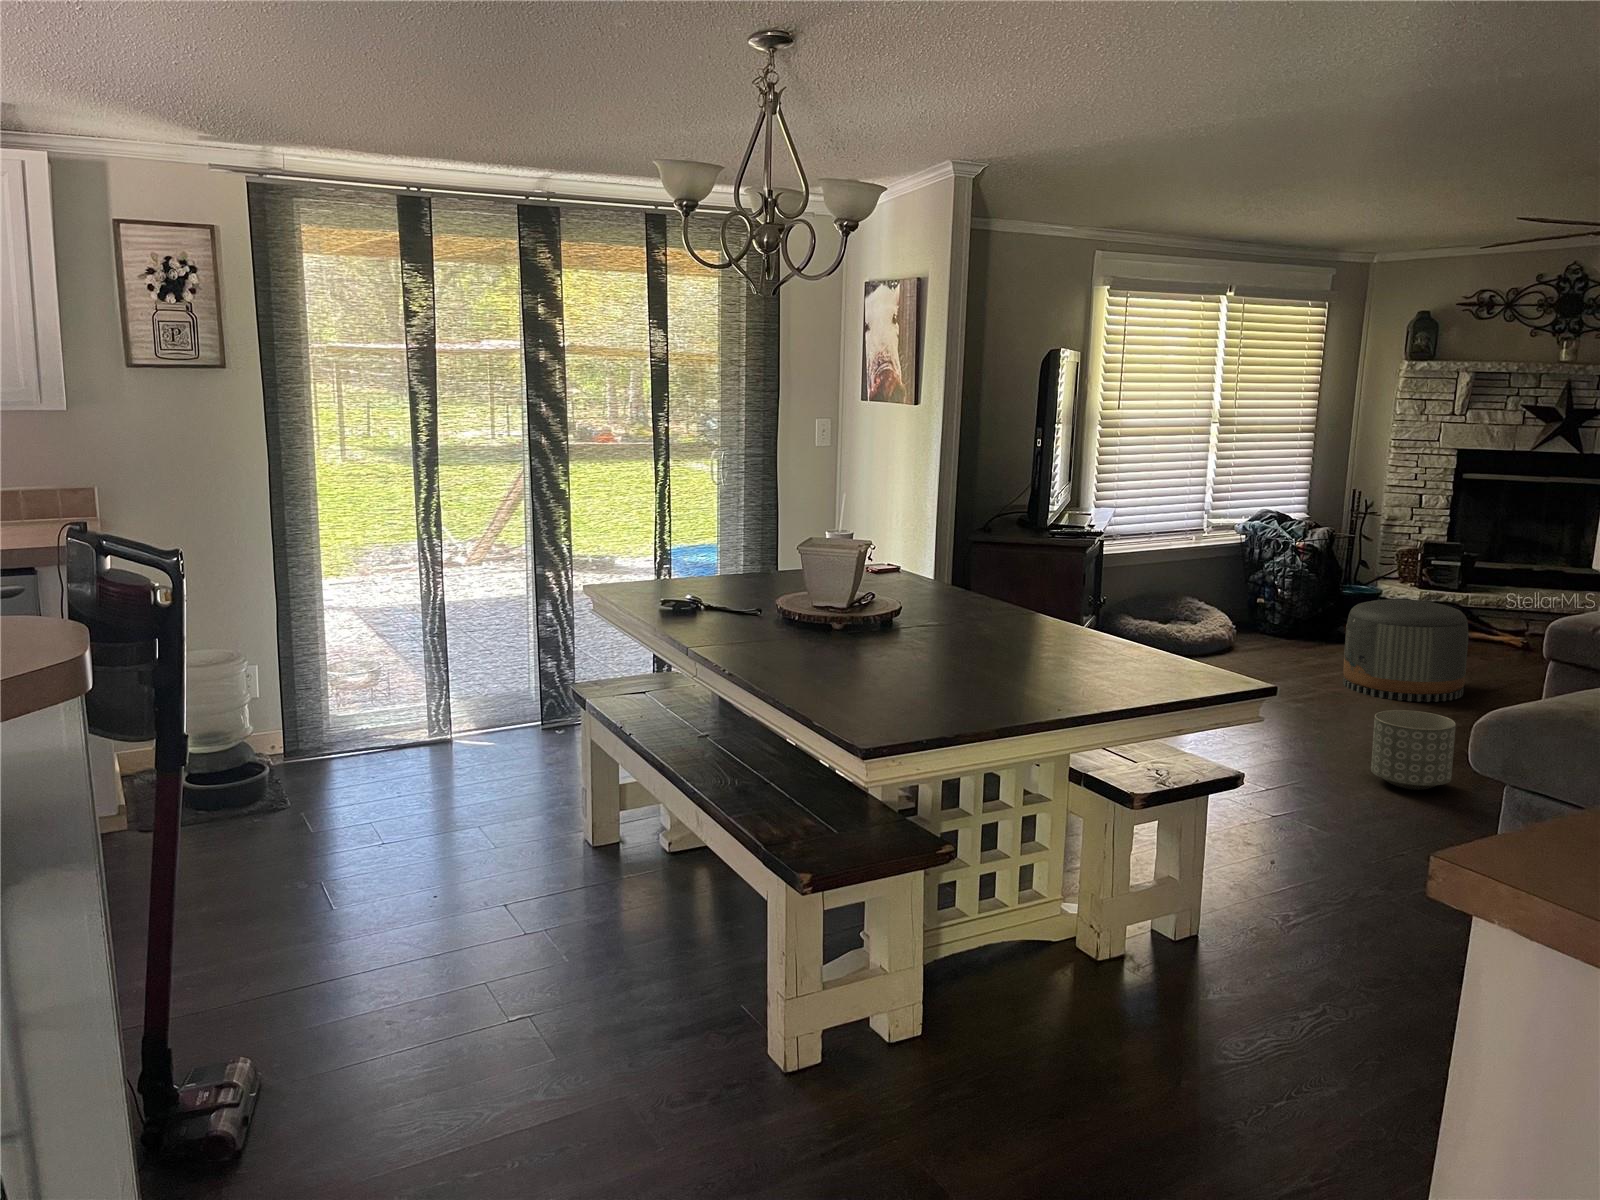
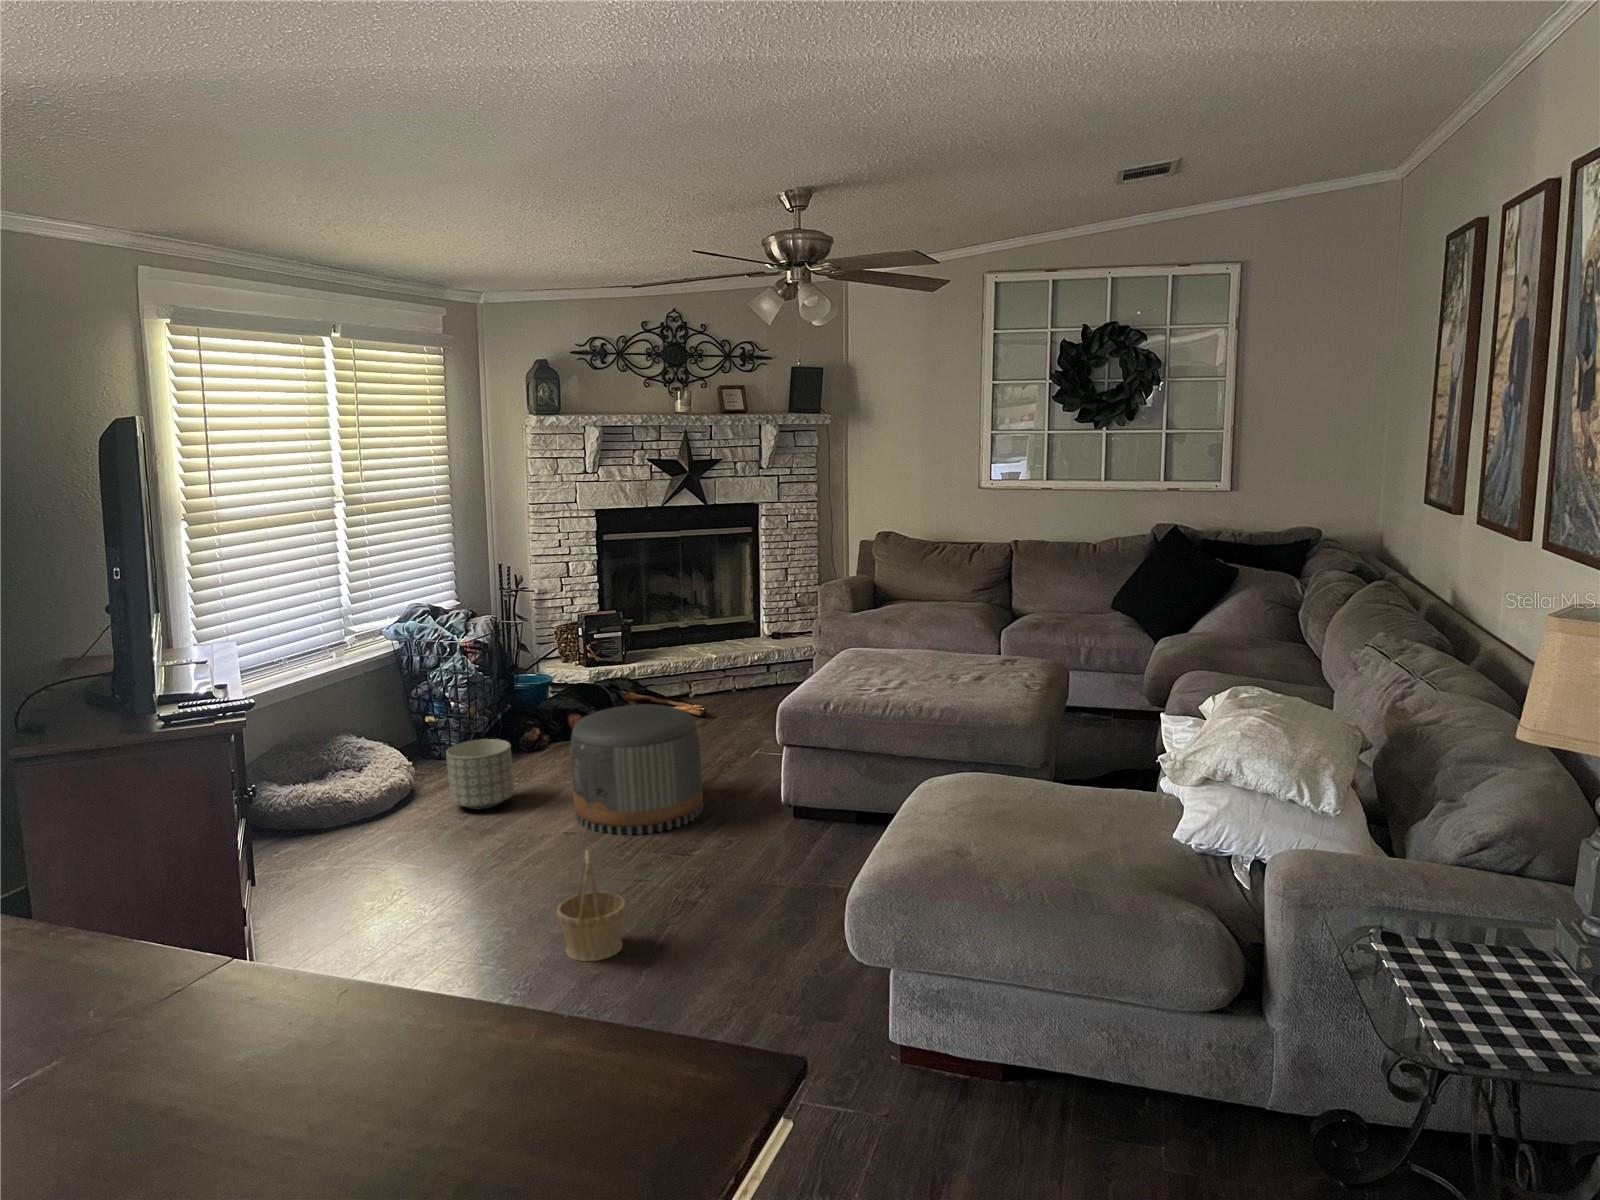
basket: none [1276,666,1331,746] -> present [556,850,626,961]
planter: present [1371,710,1456,790] -> present [446,739,514,809]

